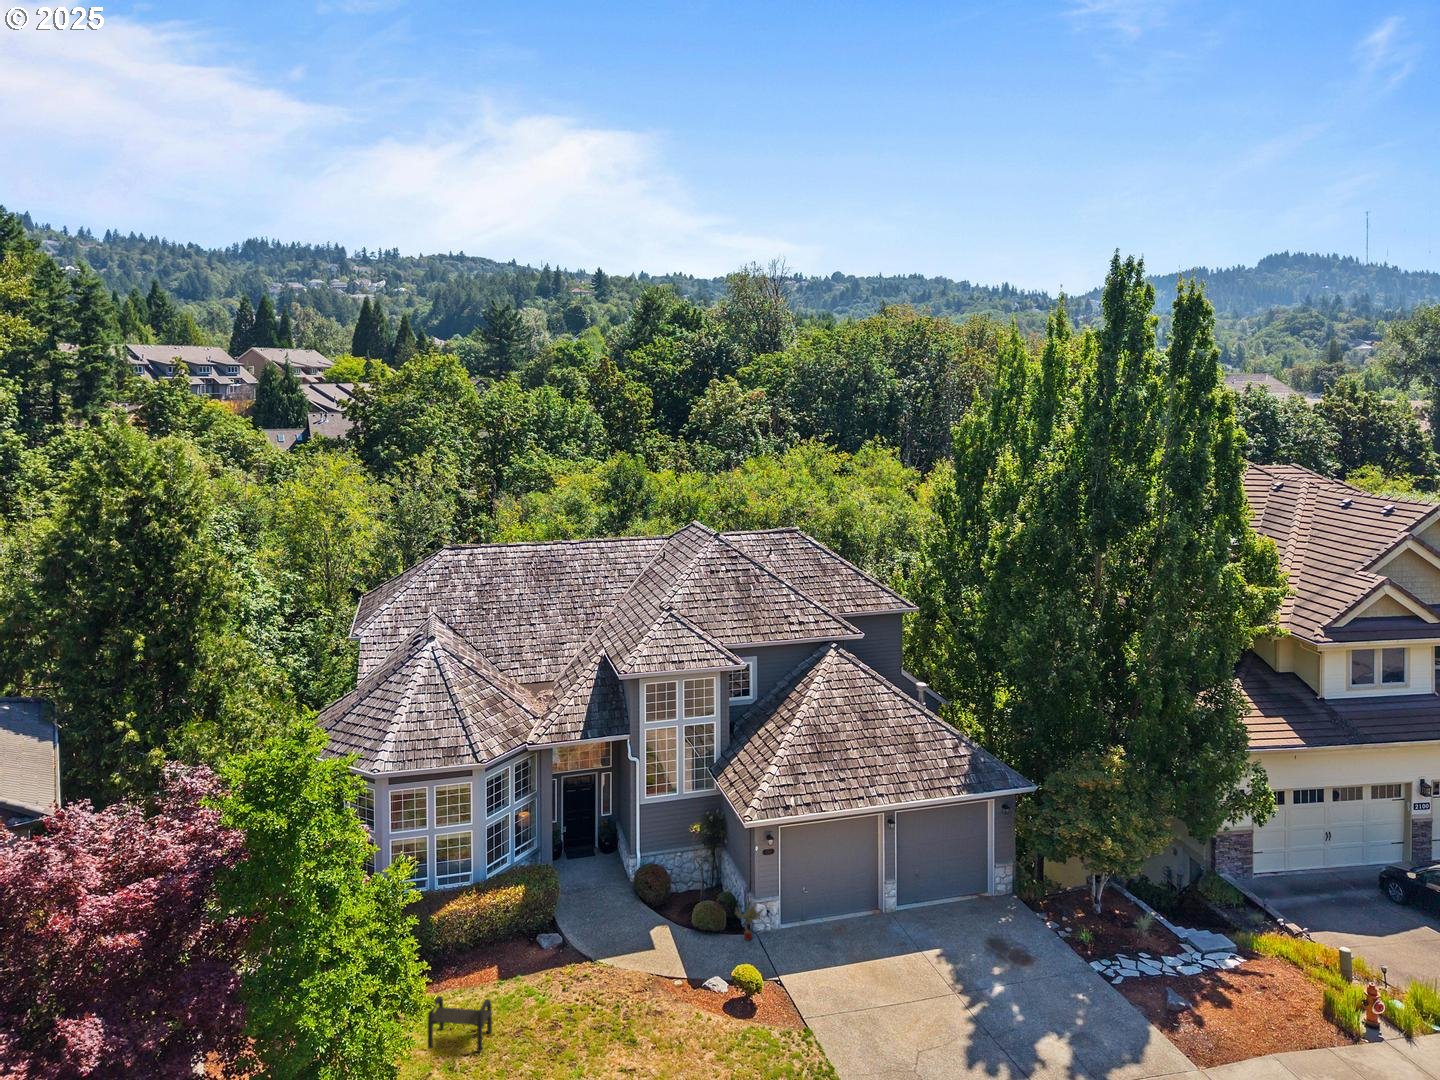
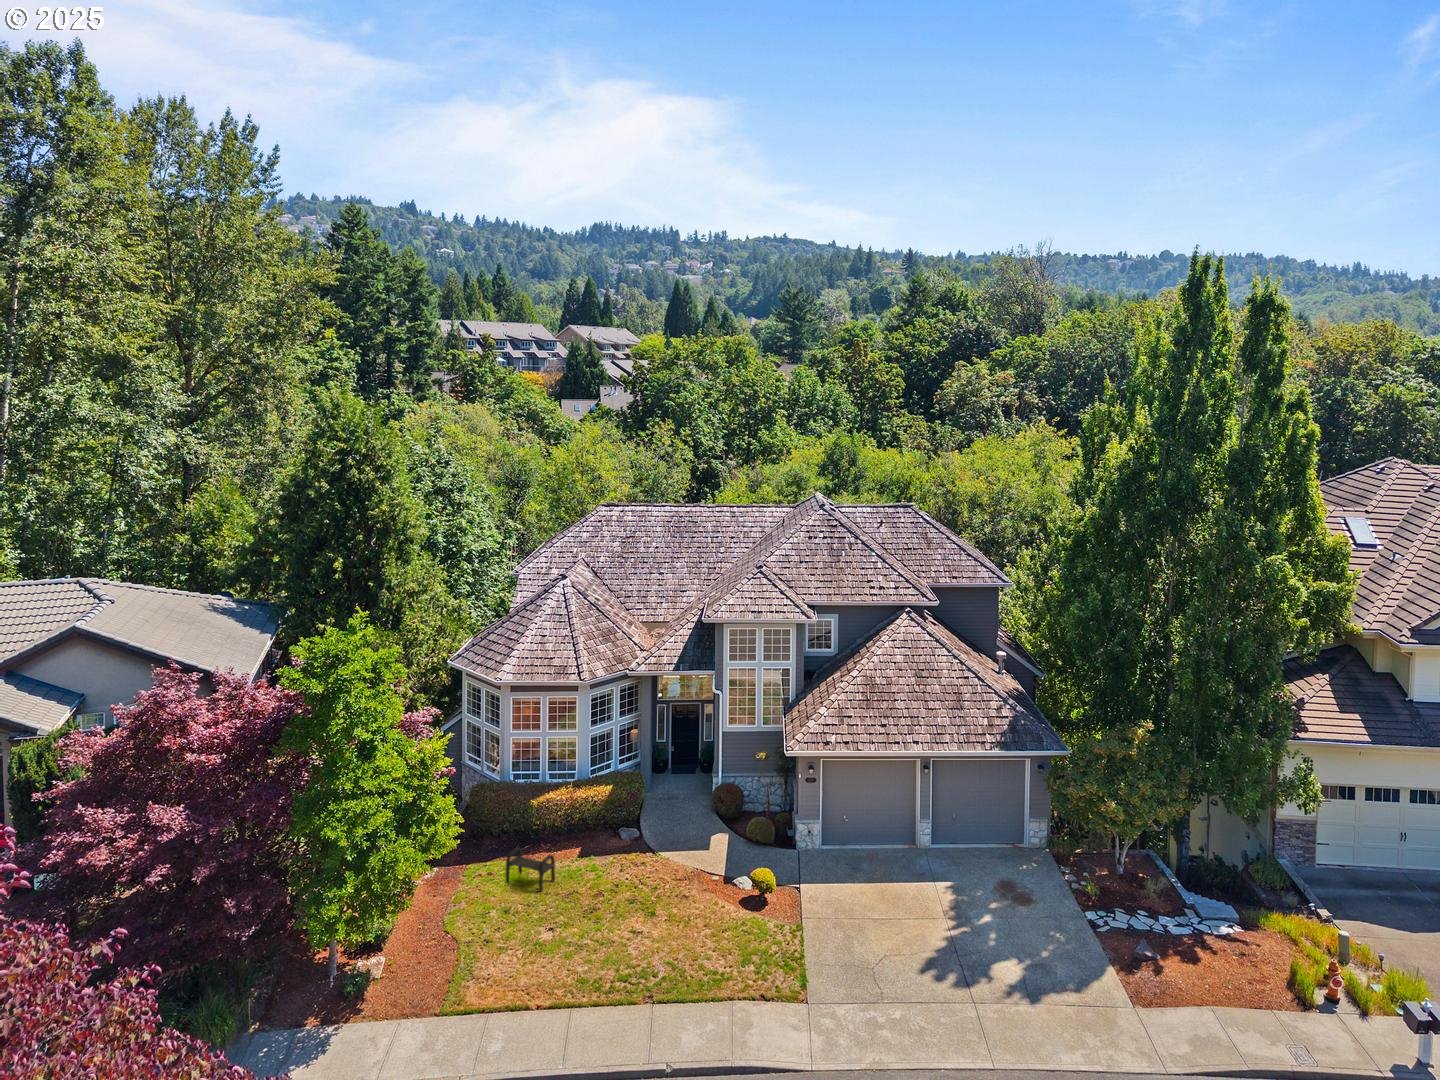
potted tree: present [736,902,762,940] -> none [778,821,801,854]

